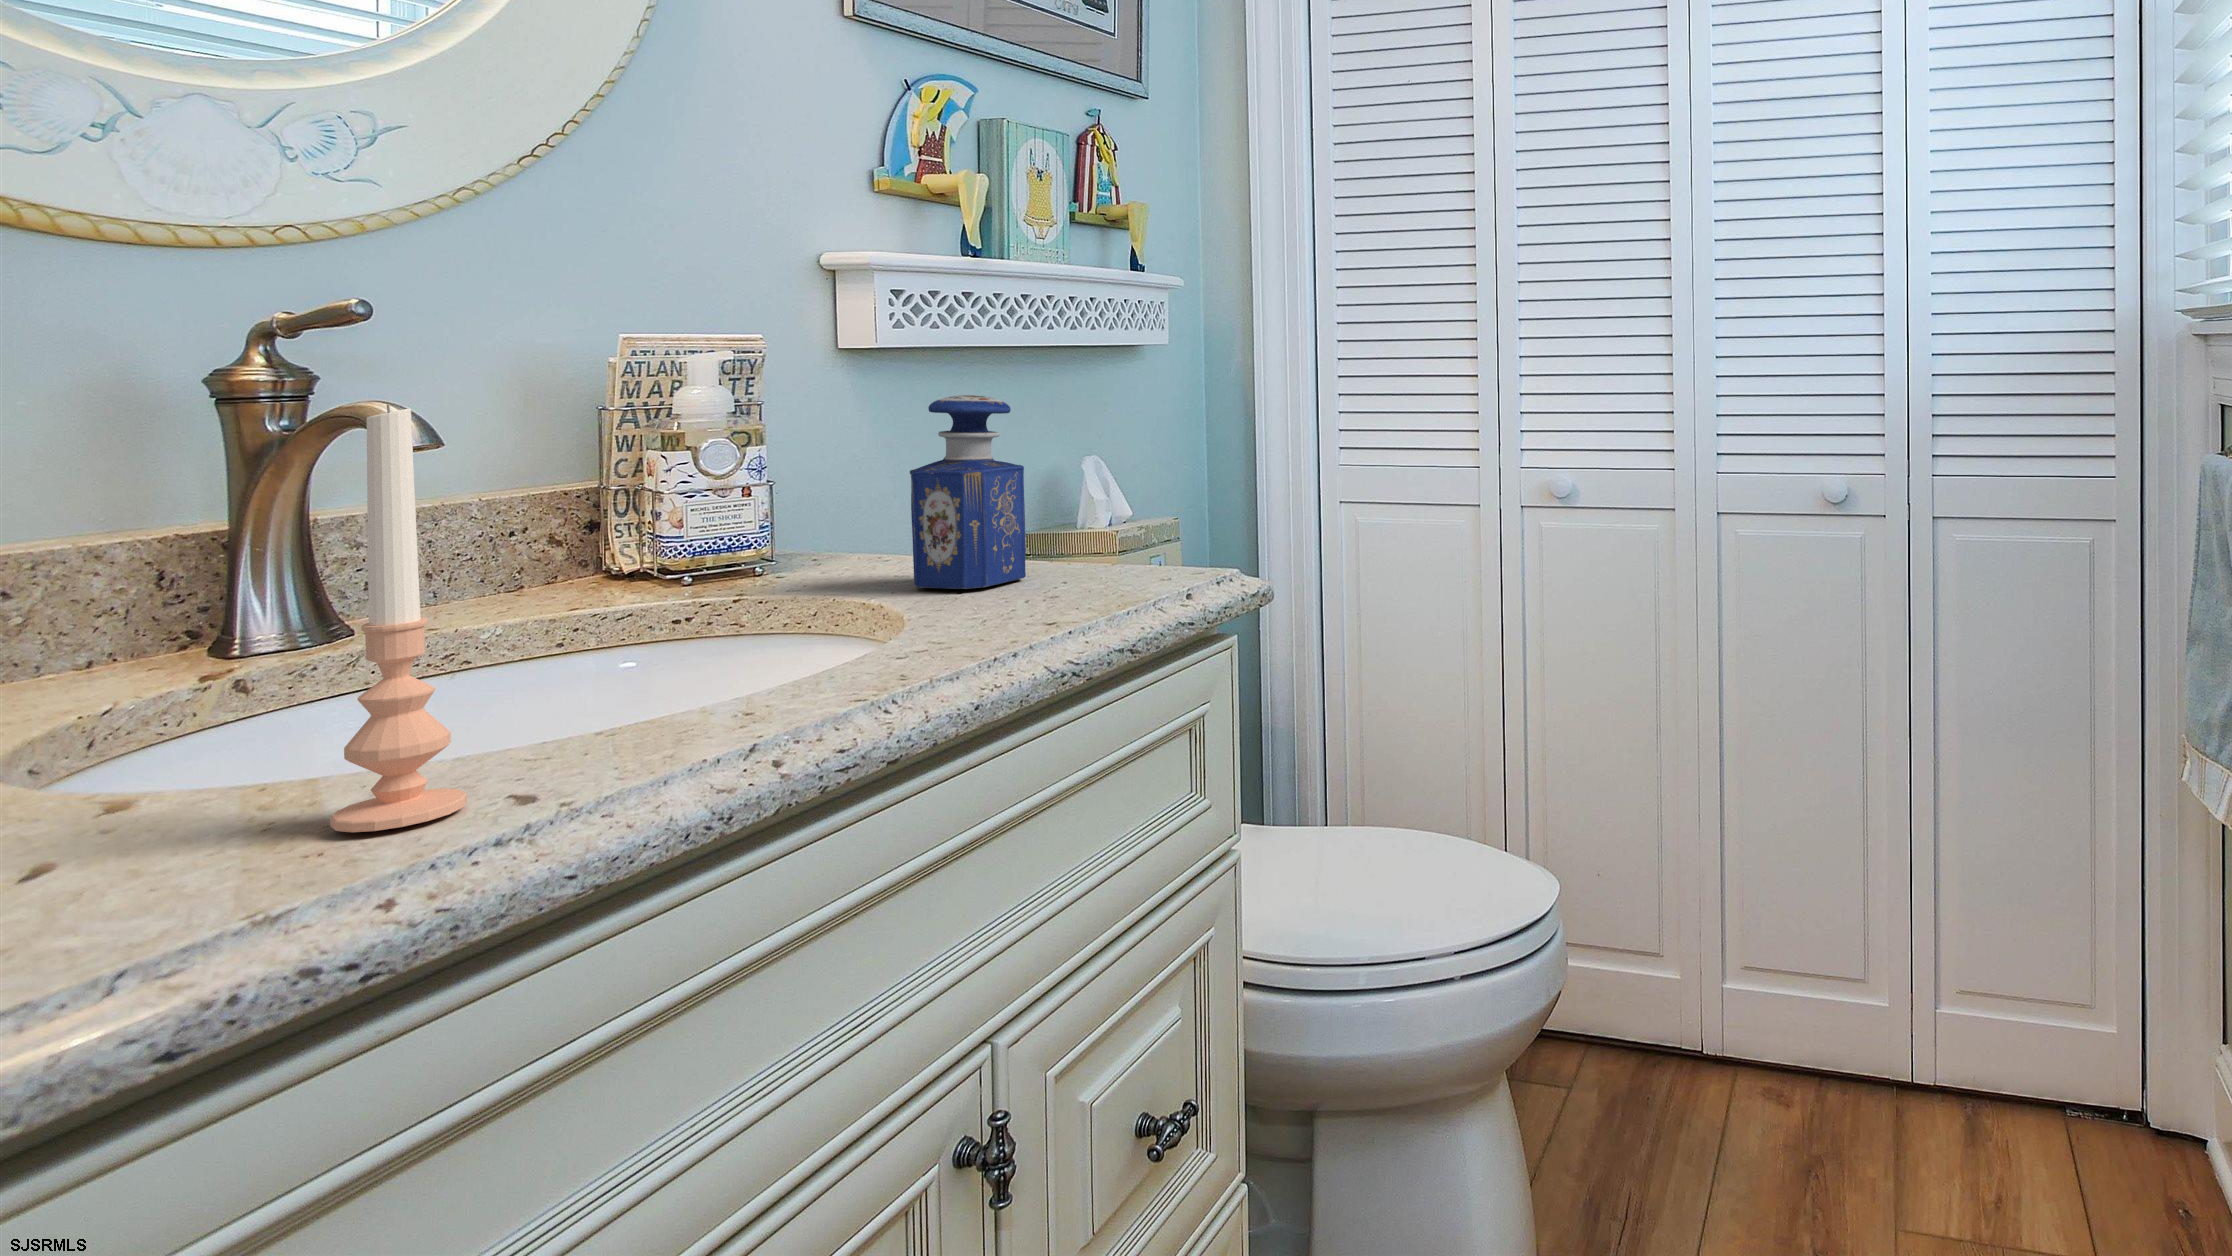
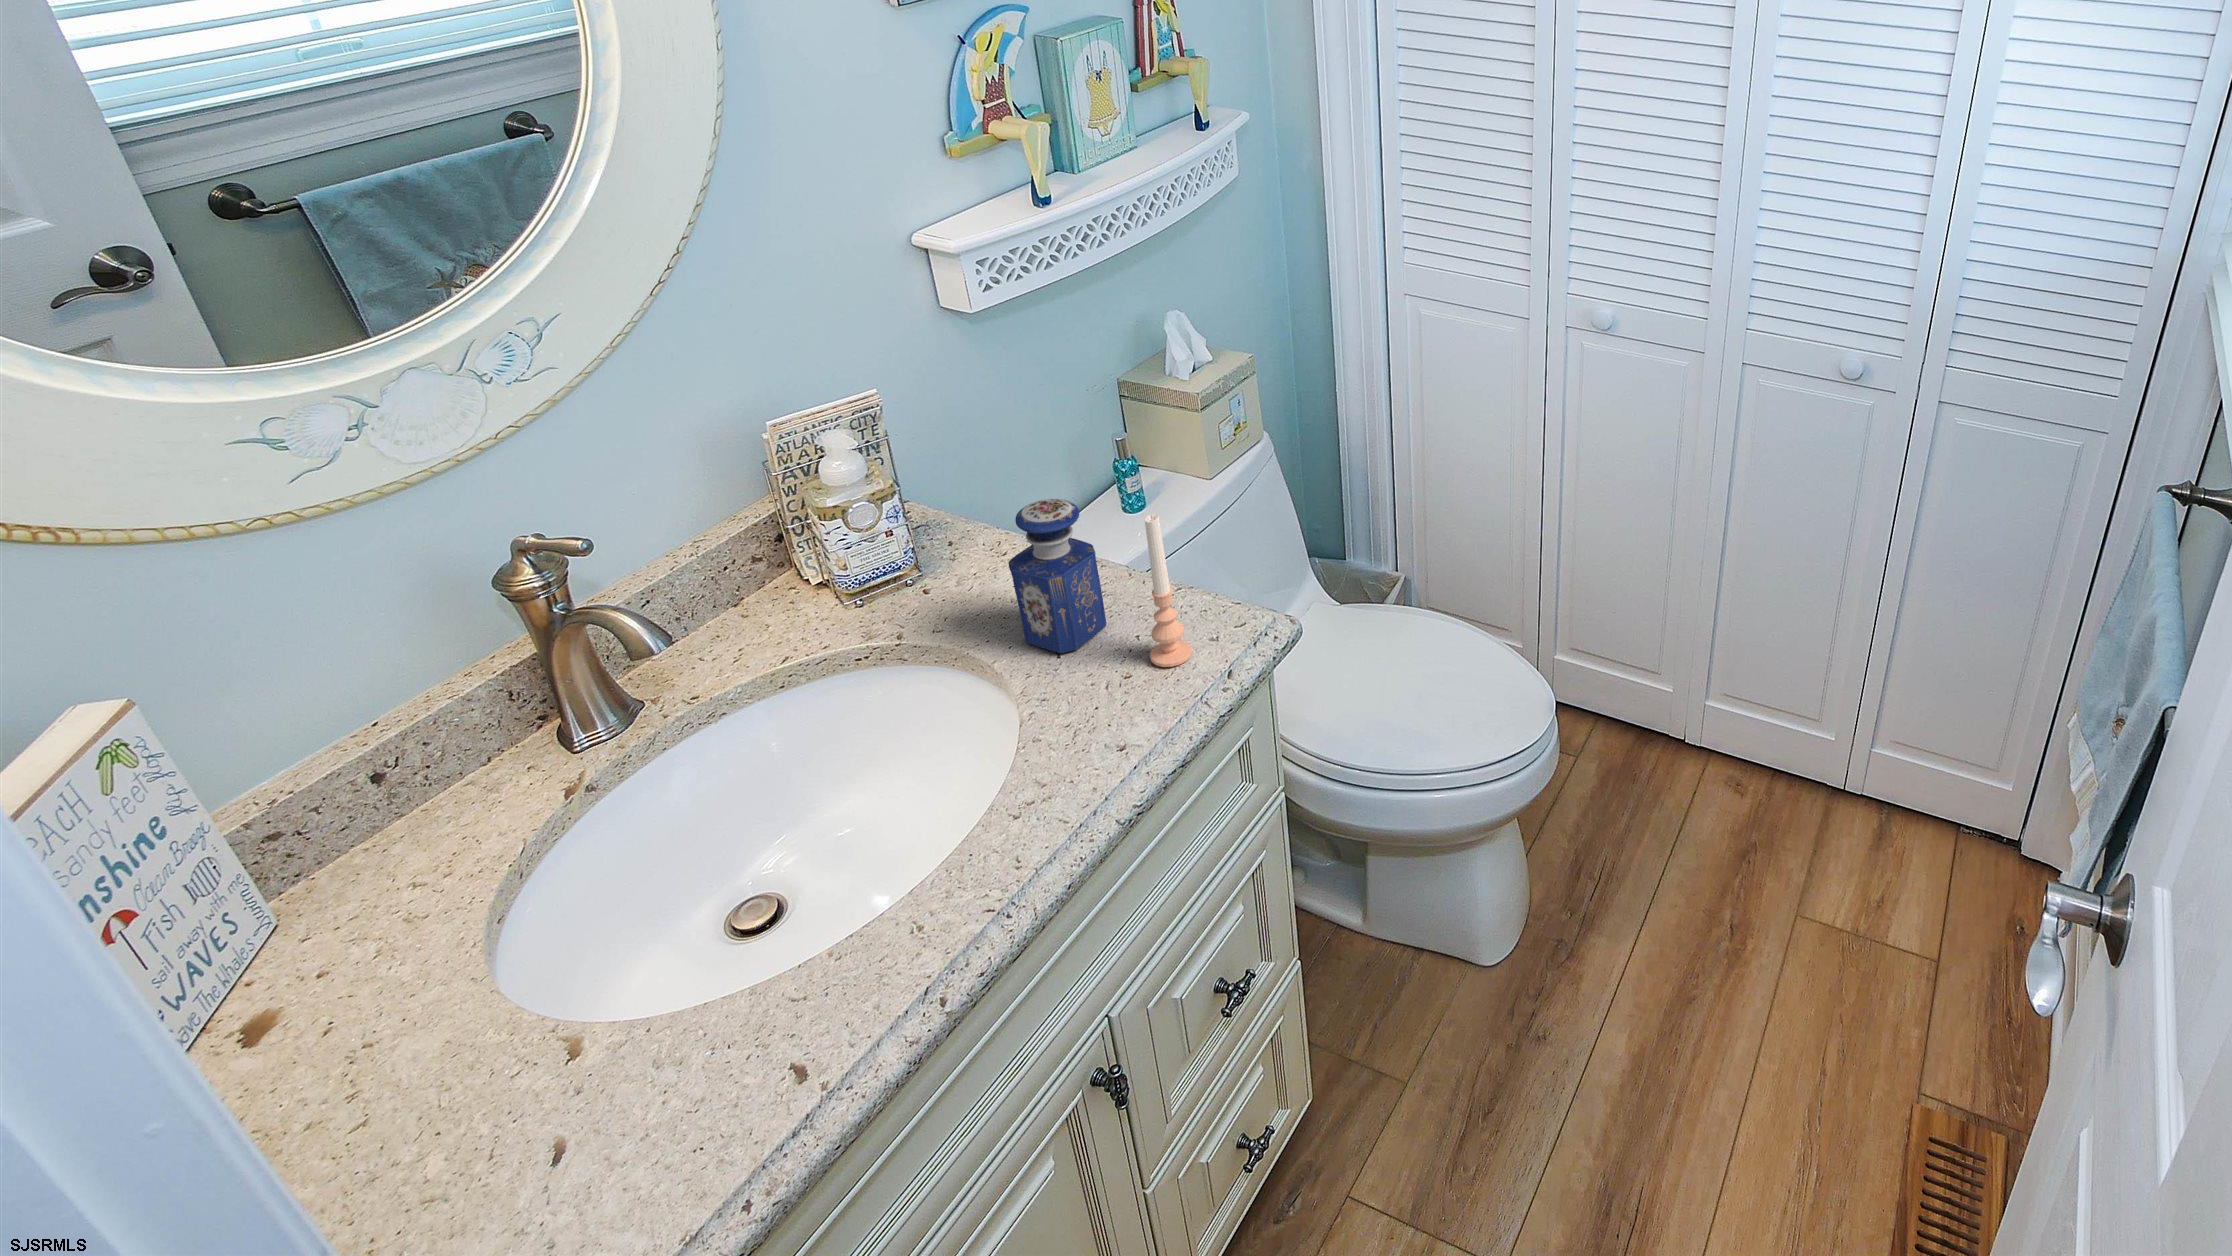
candle: present [330,405,467,832] -> present [1145,513,1192,667]

